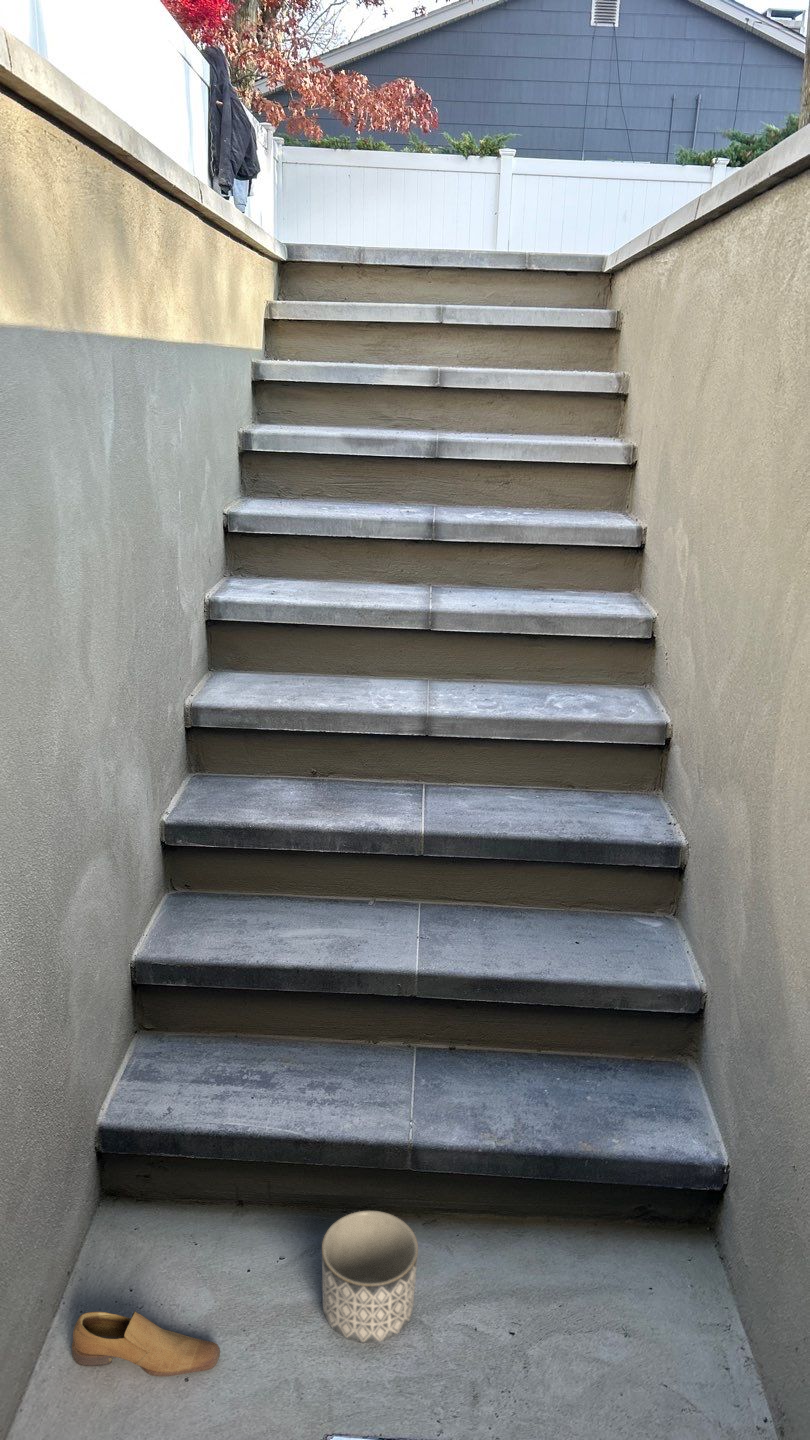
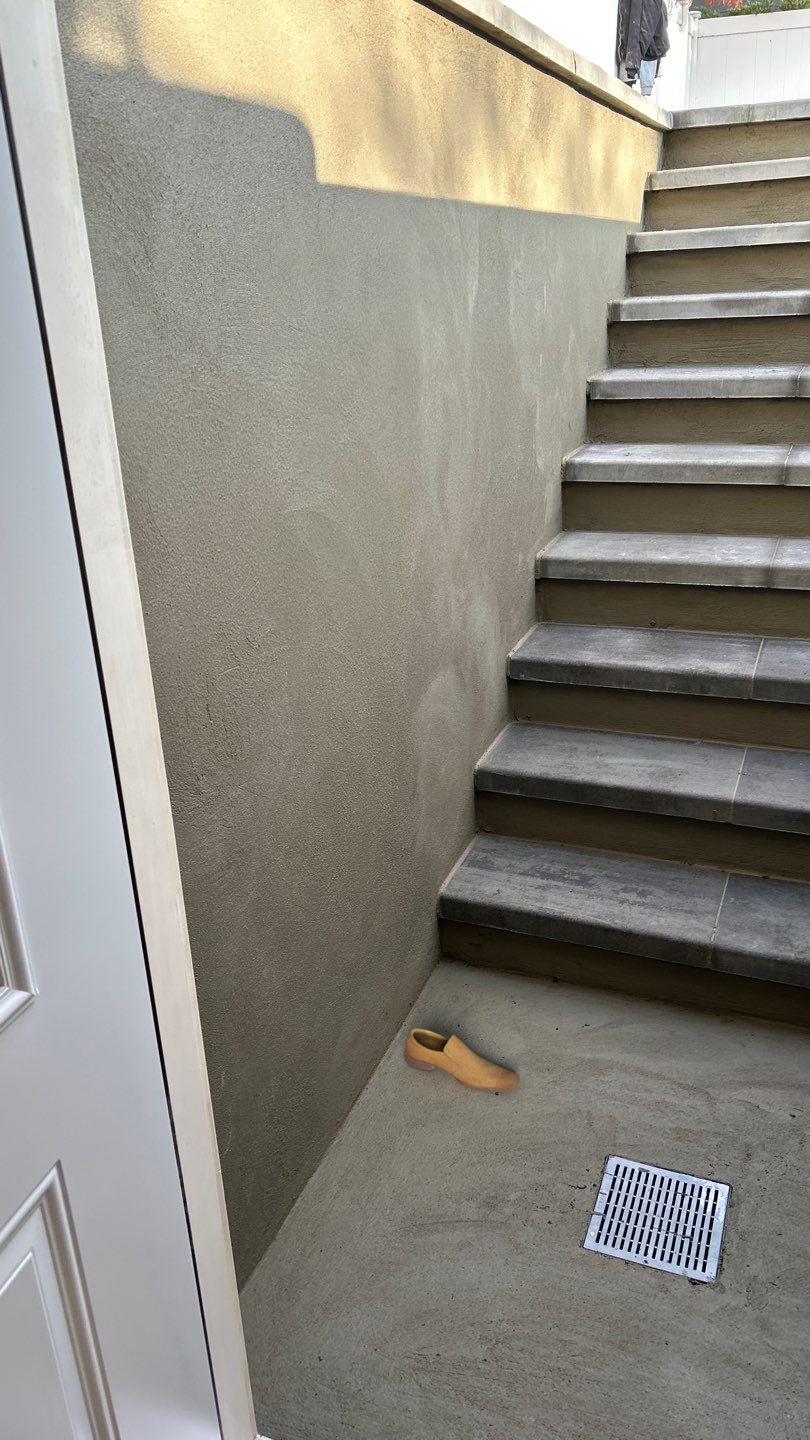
planter: present [322,1211,418,1343] -> none [611,995,700,1104]

